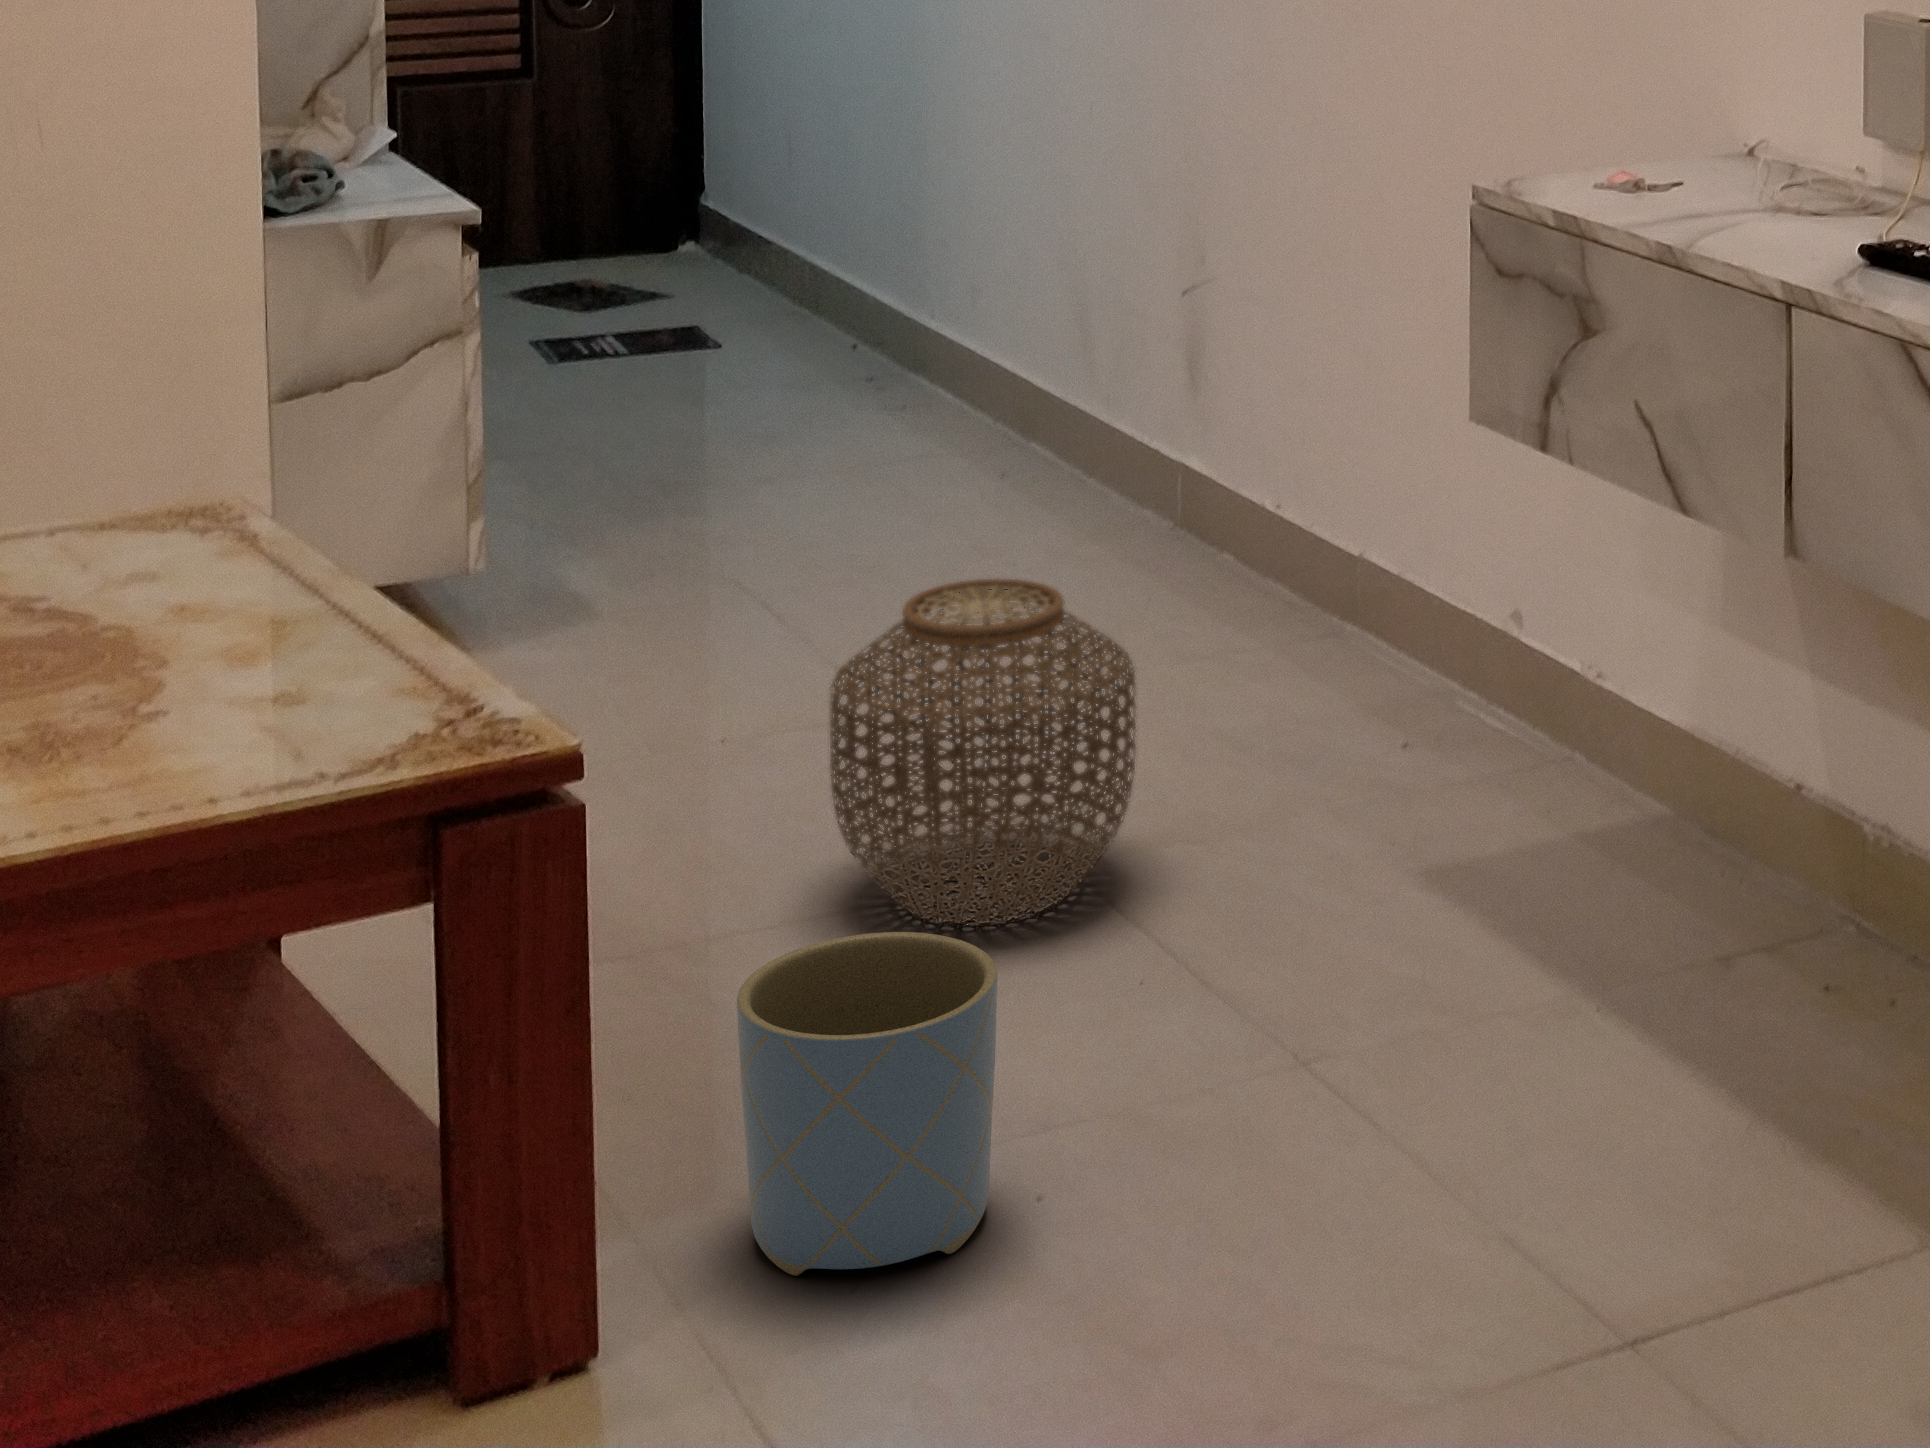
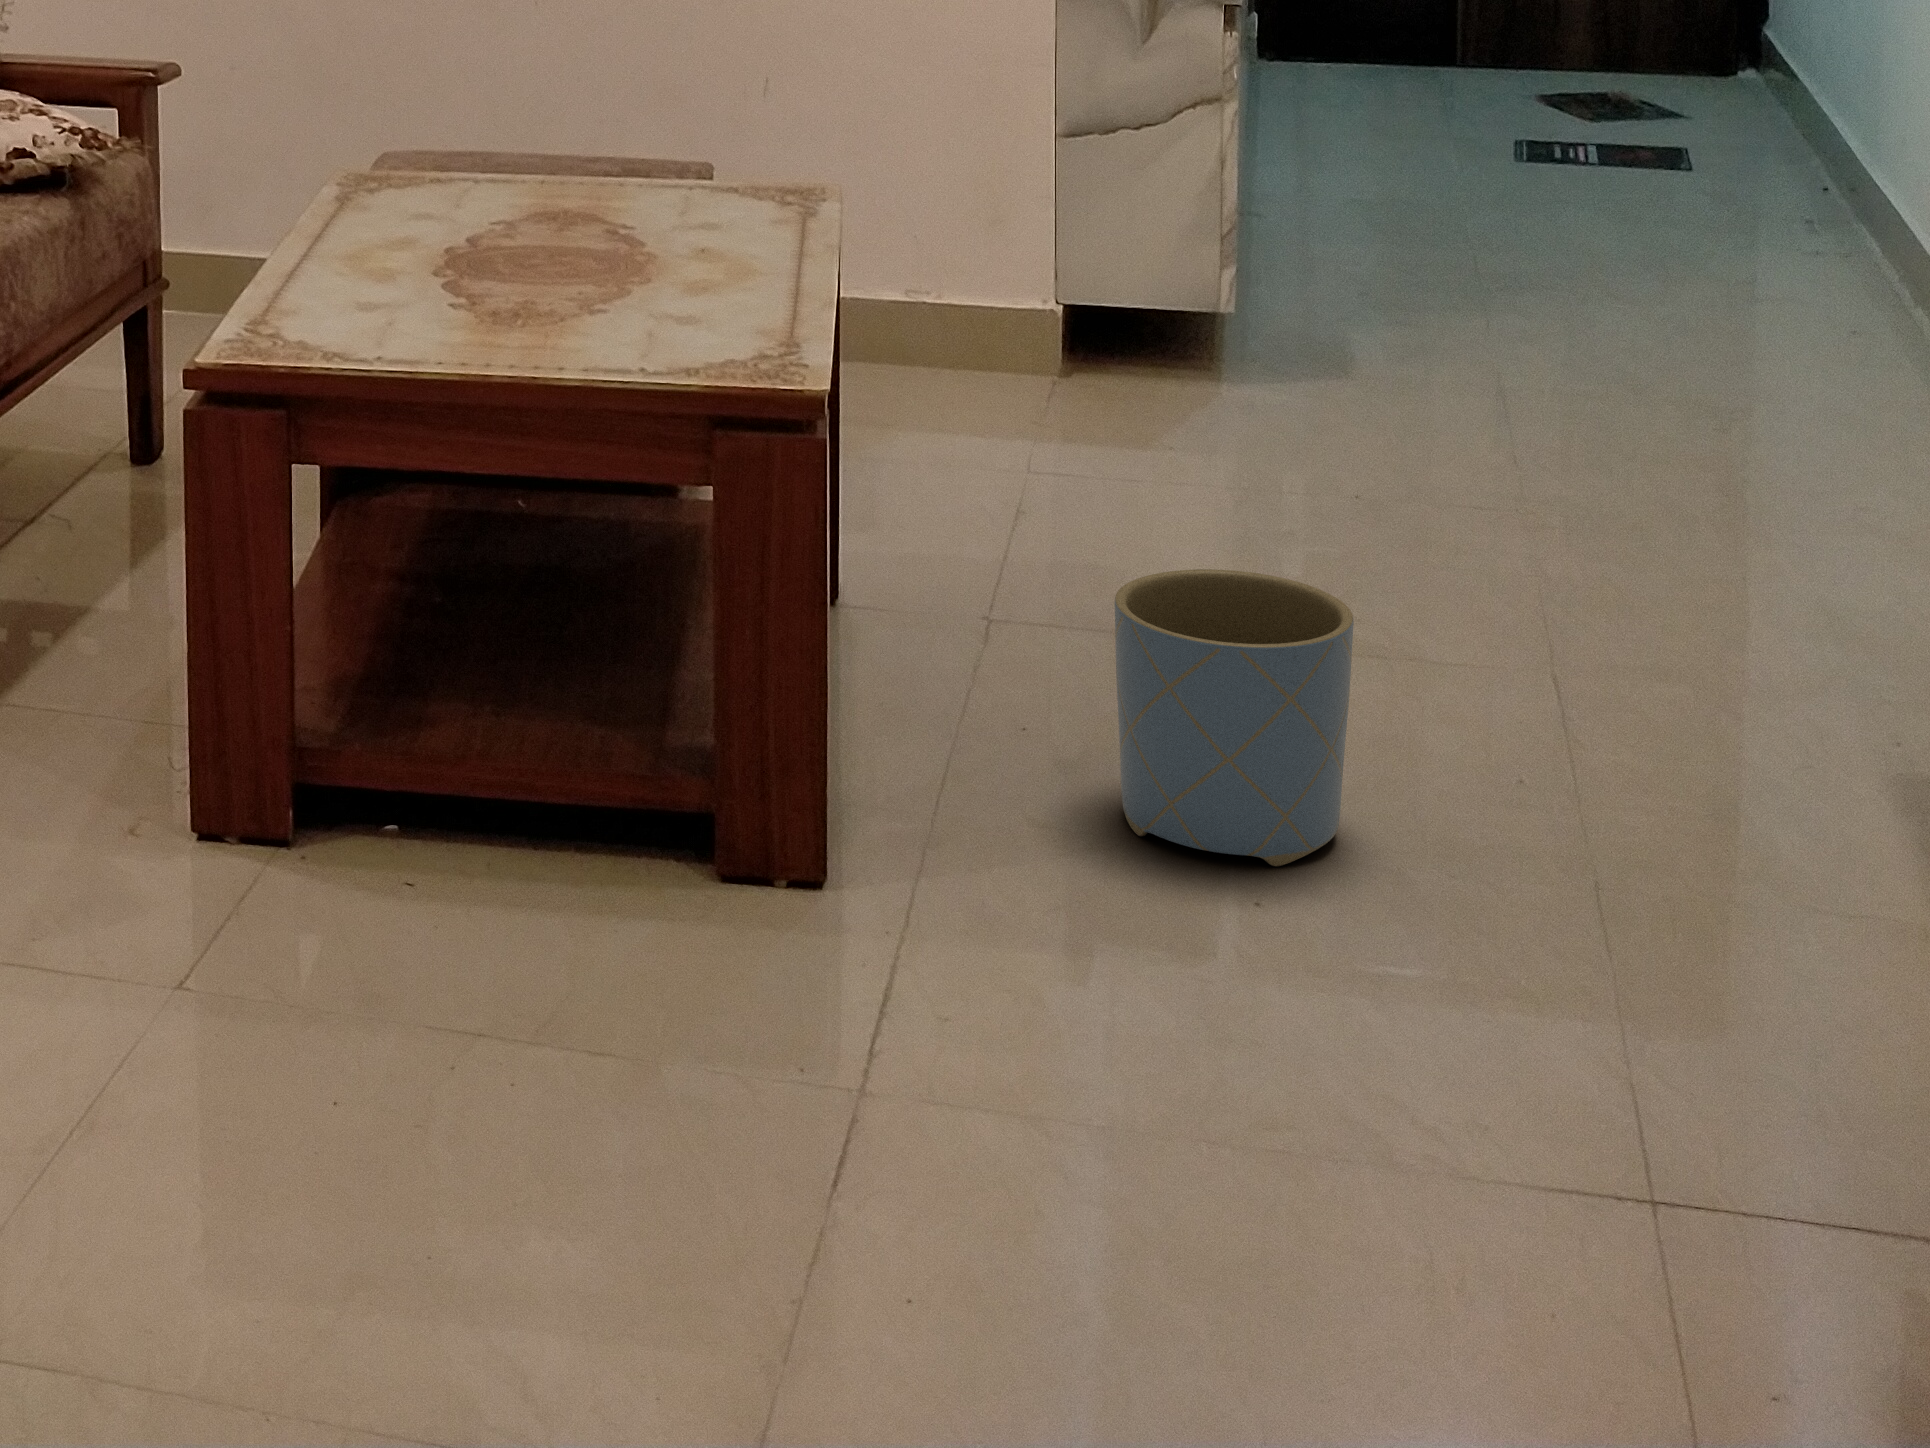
woven basket: present [830,579,1136,924] -> none [1398,328,1718,660]

